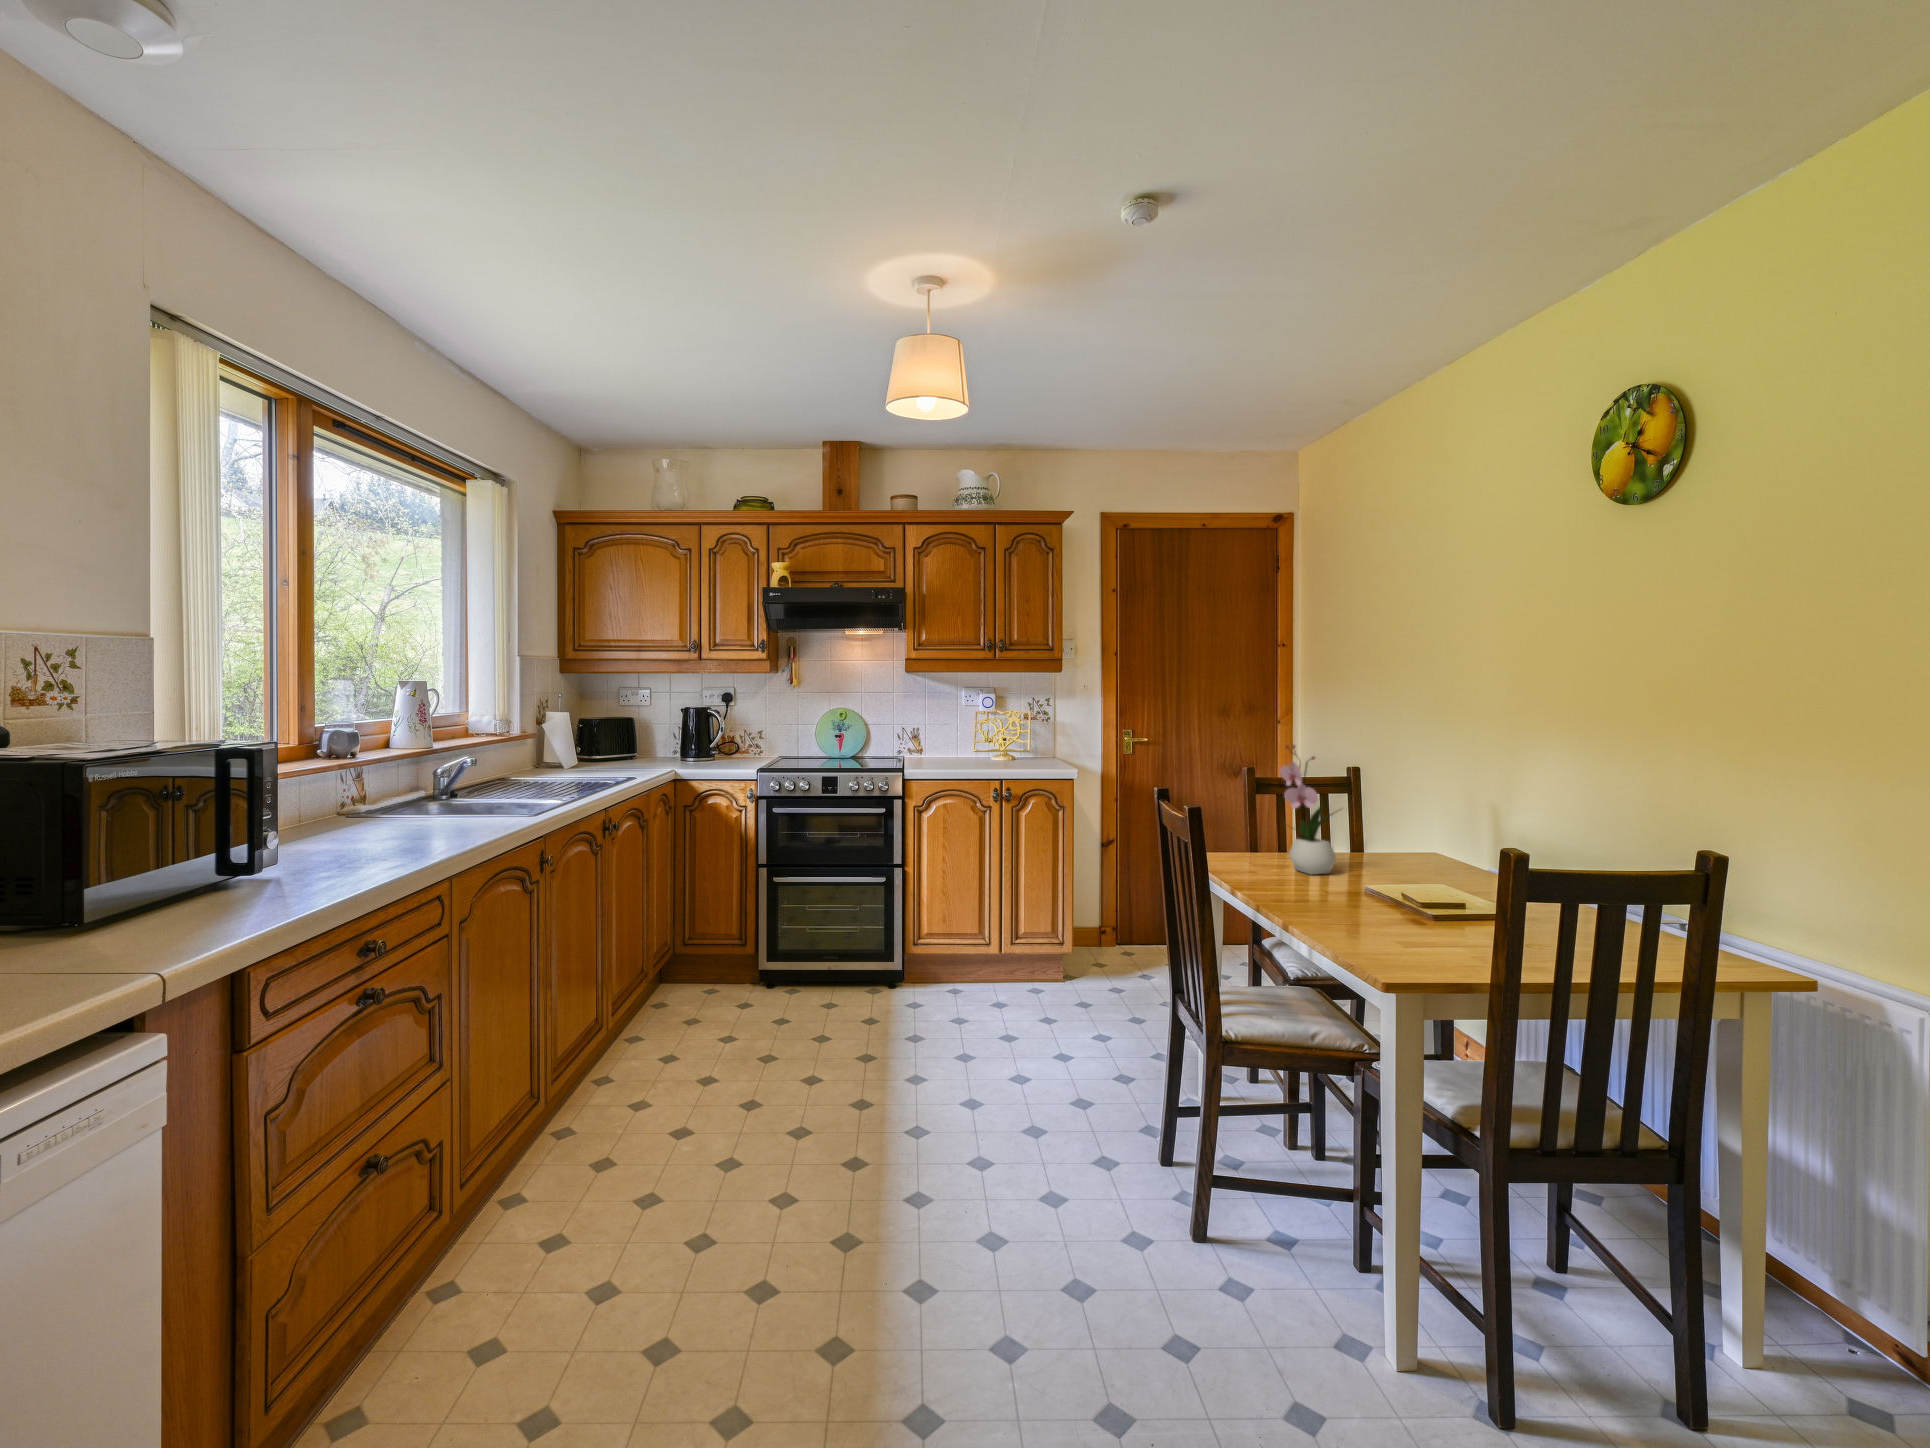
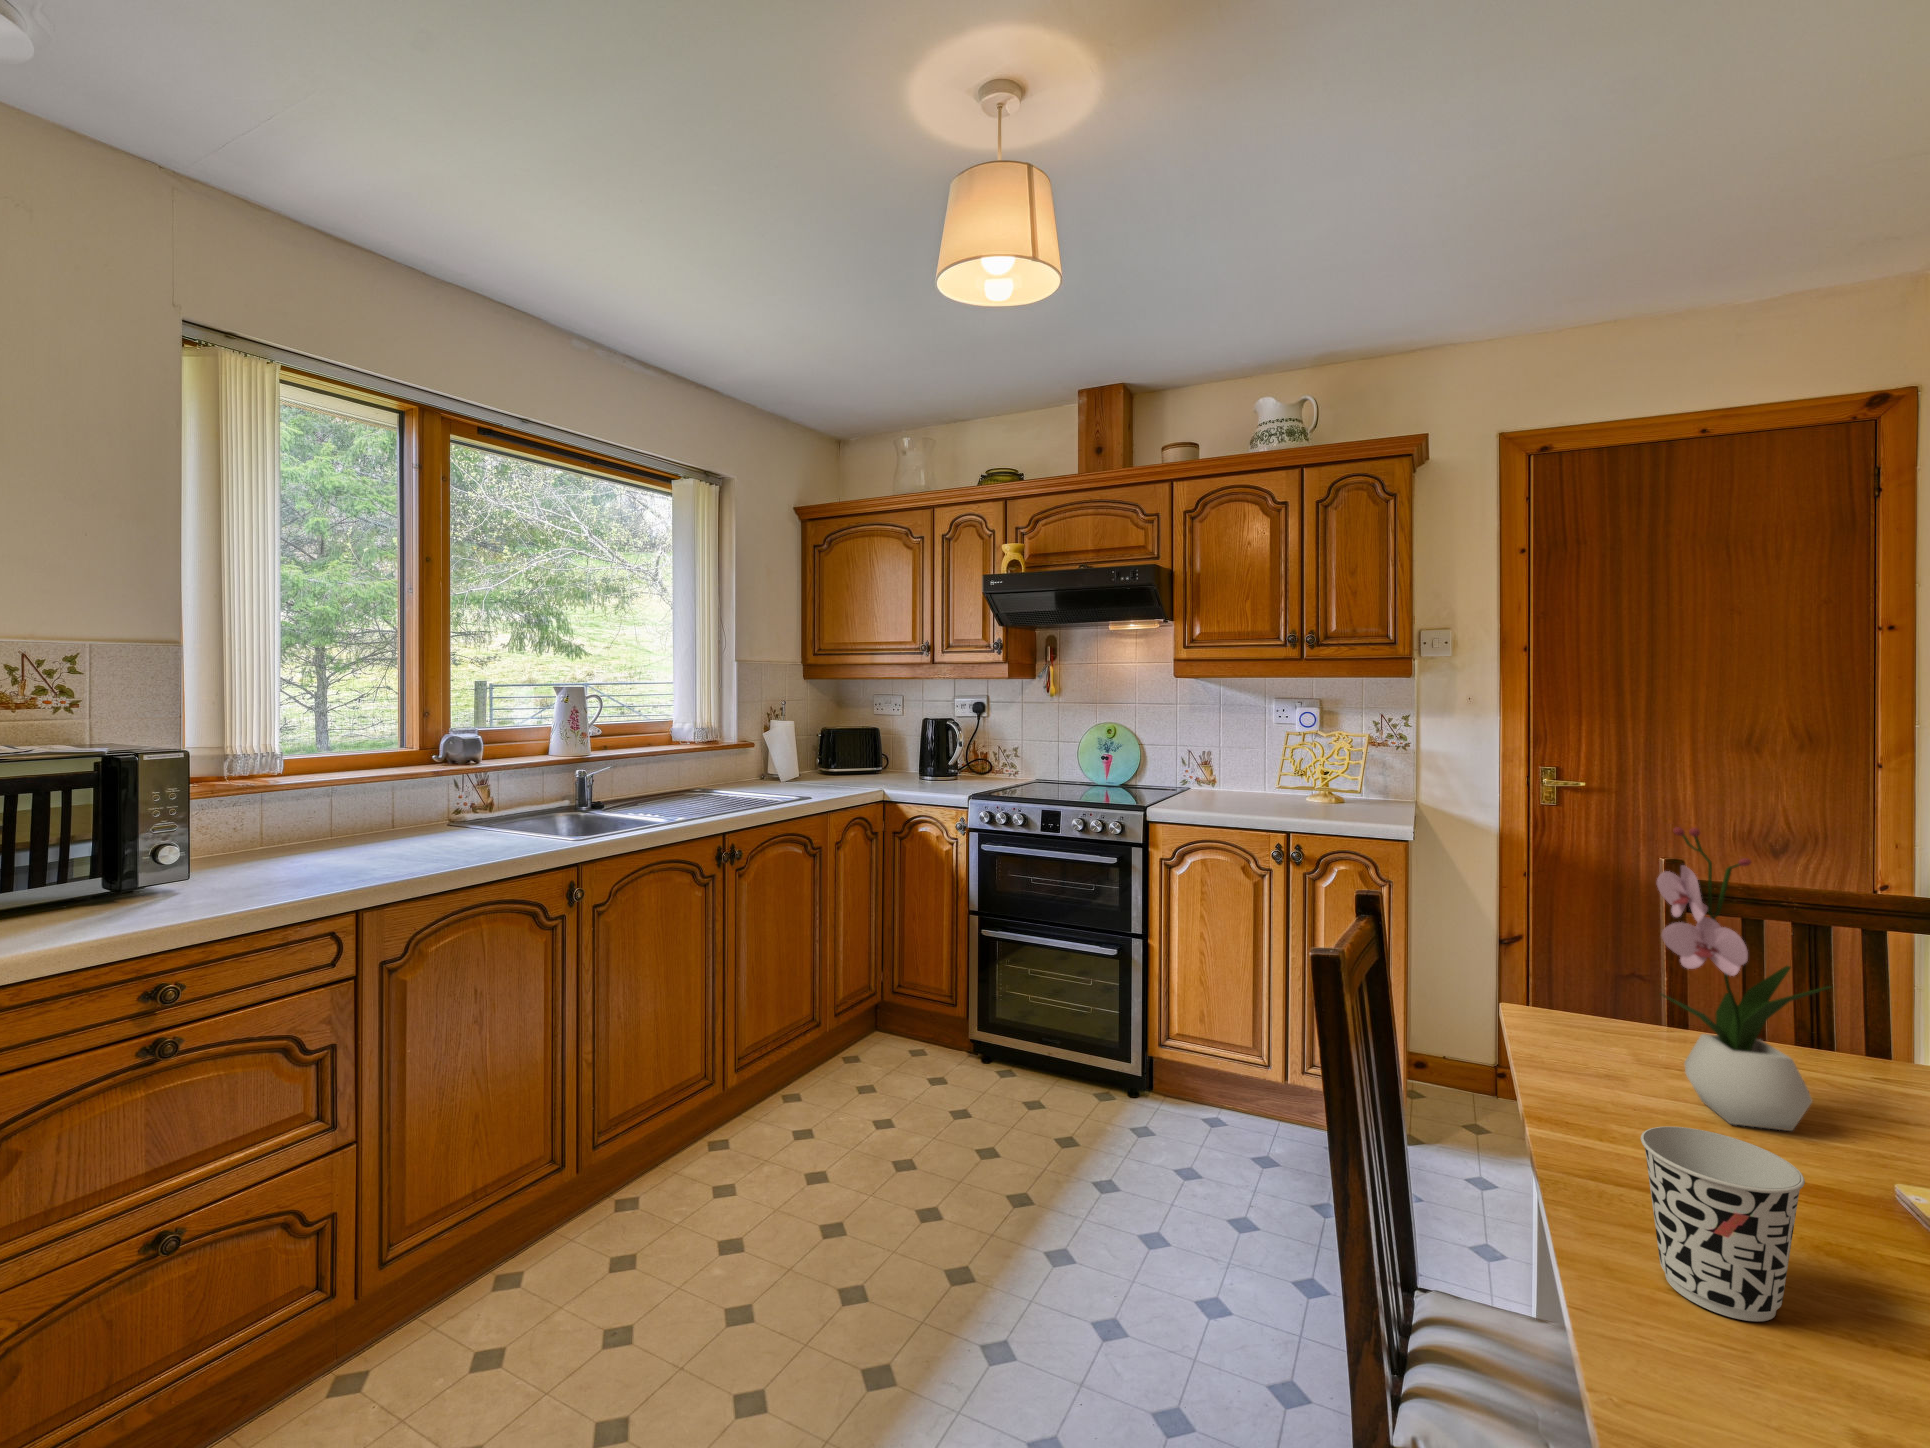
cup: none [1327,858,1380,920] -> present [1641,1127,1805,1321]

